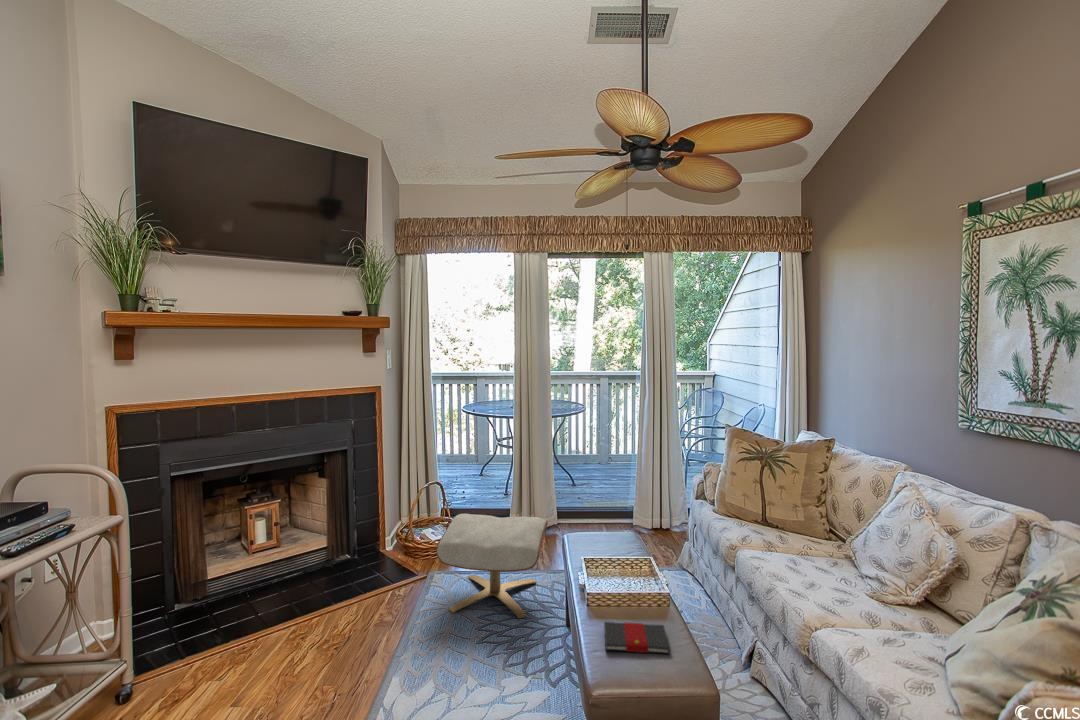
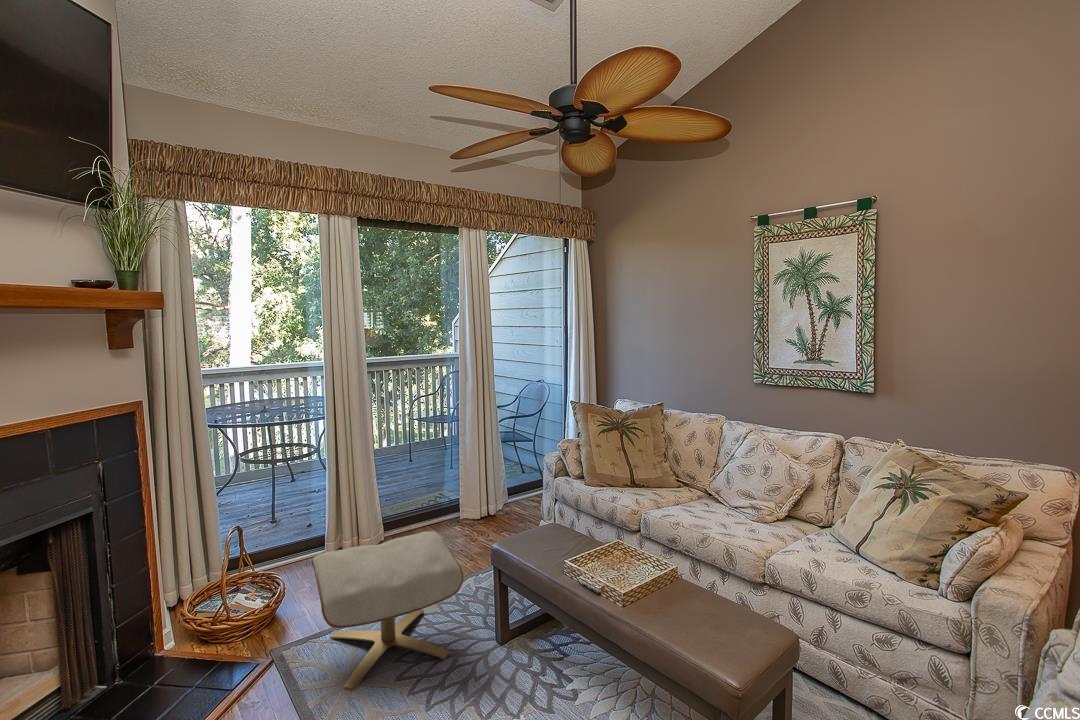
book: present [604,622,670,654] -> none [662,594,739,638]

